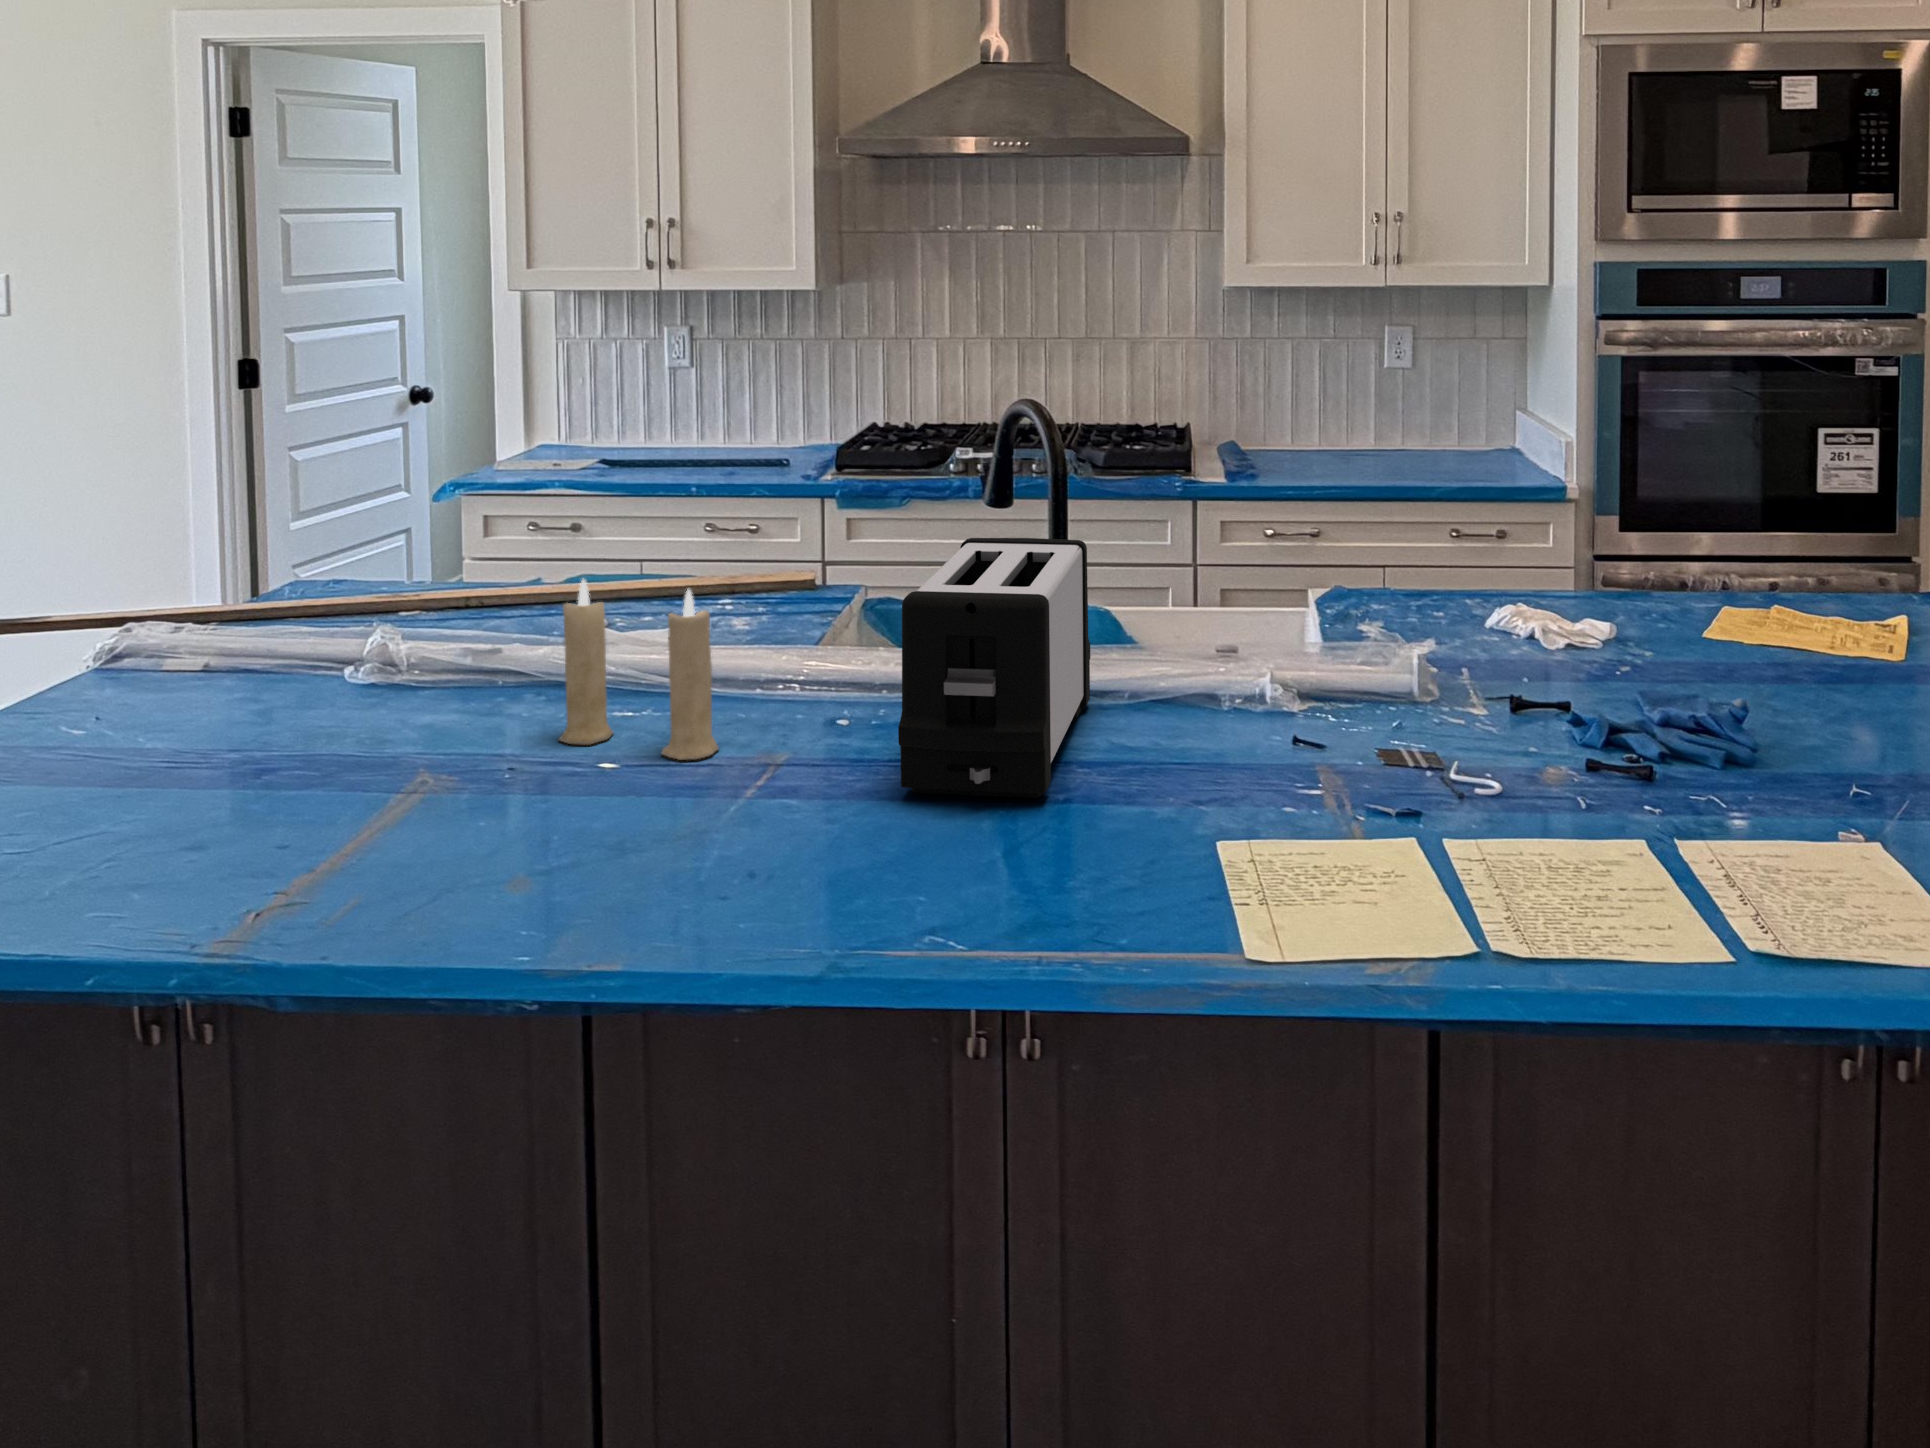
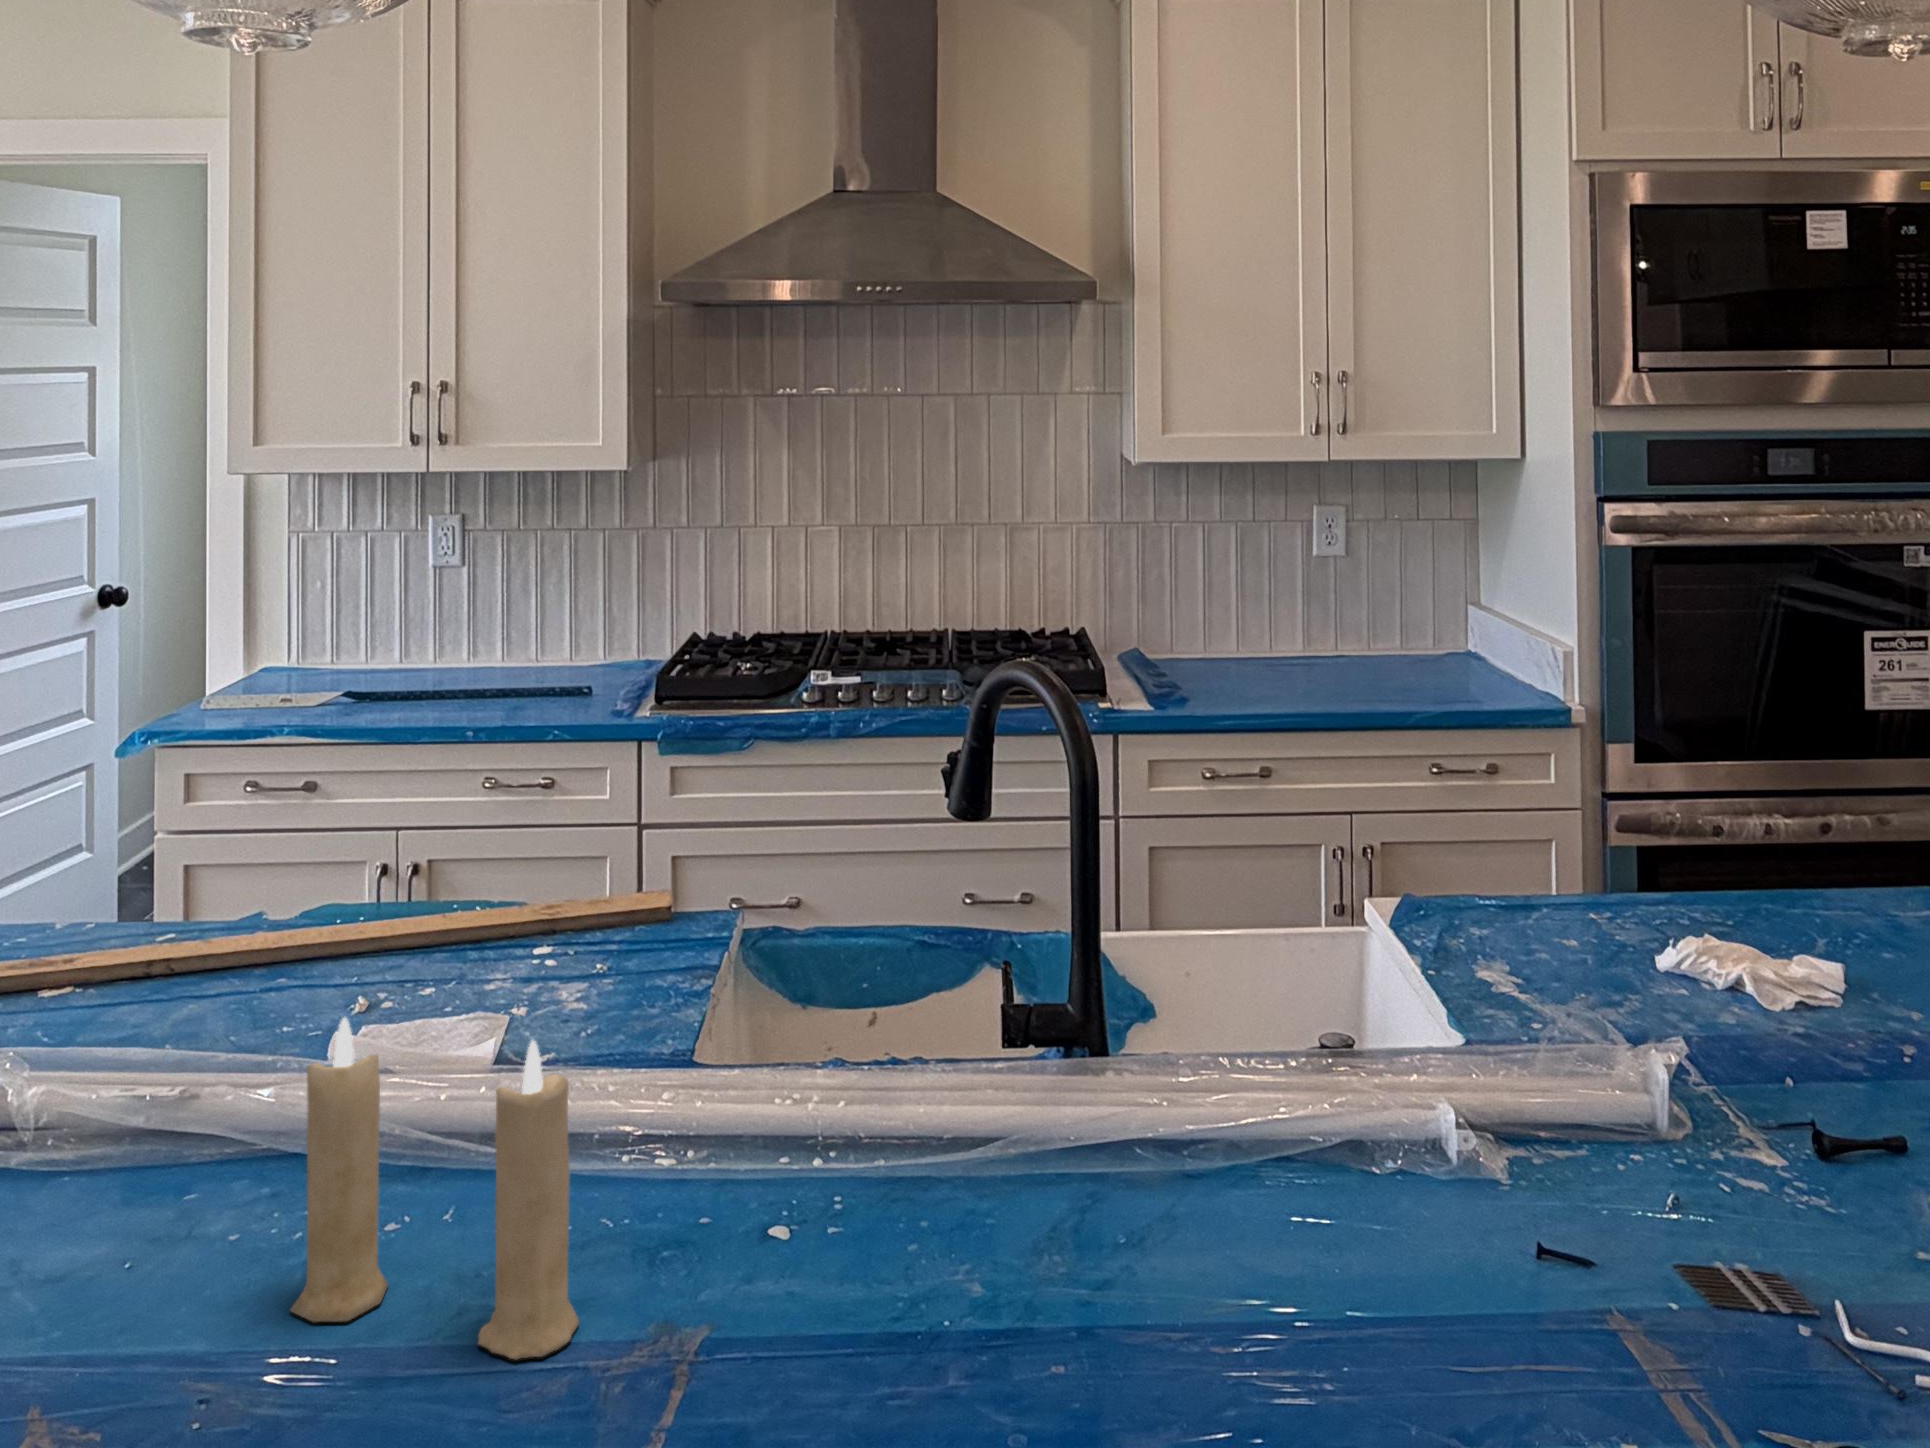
toaster: present [898,538,1090,798] -> none [933,906,1202,1444]

